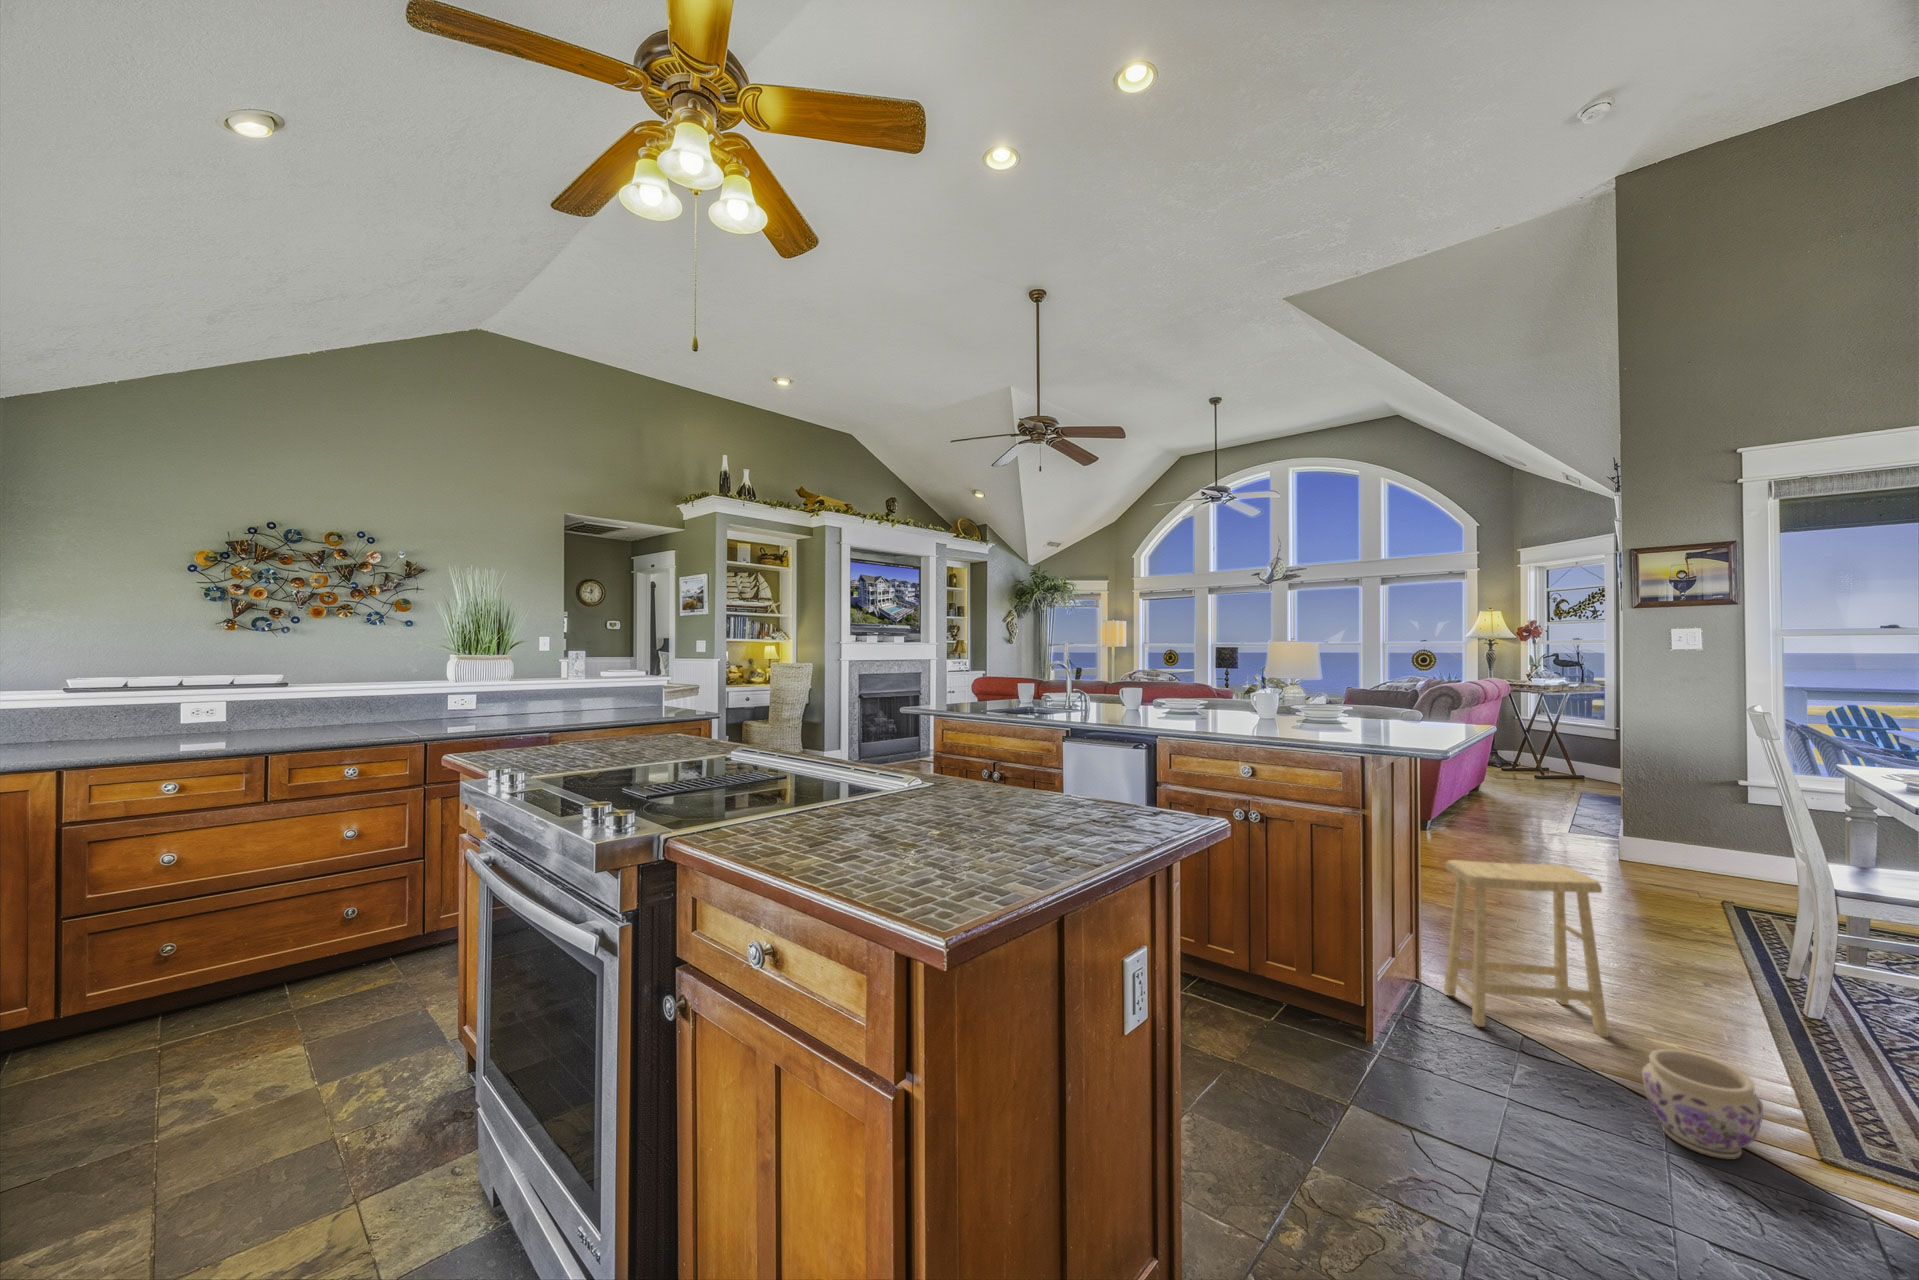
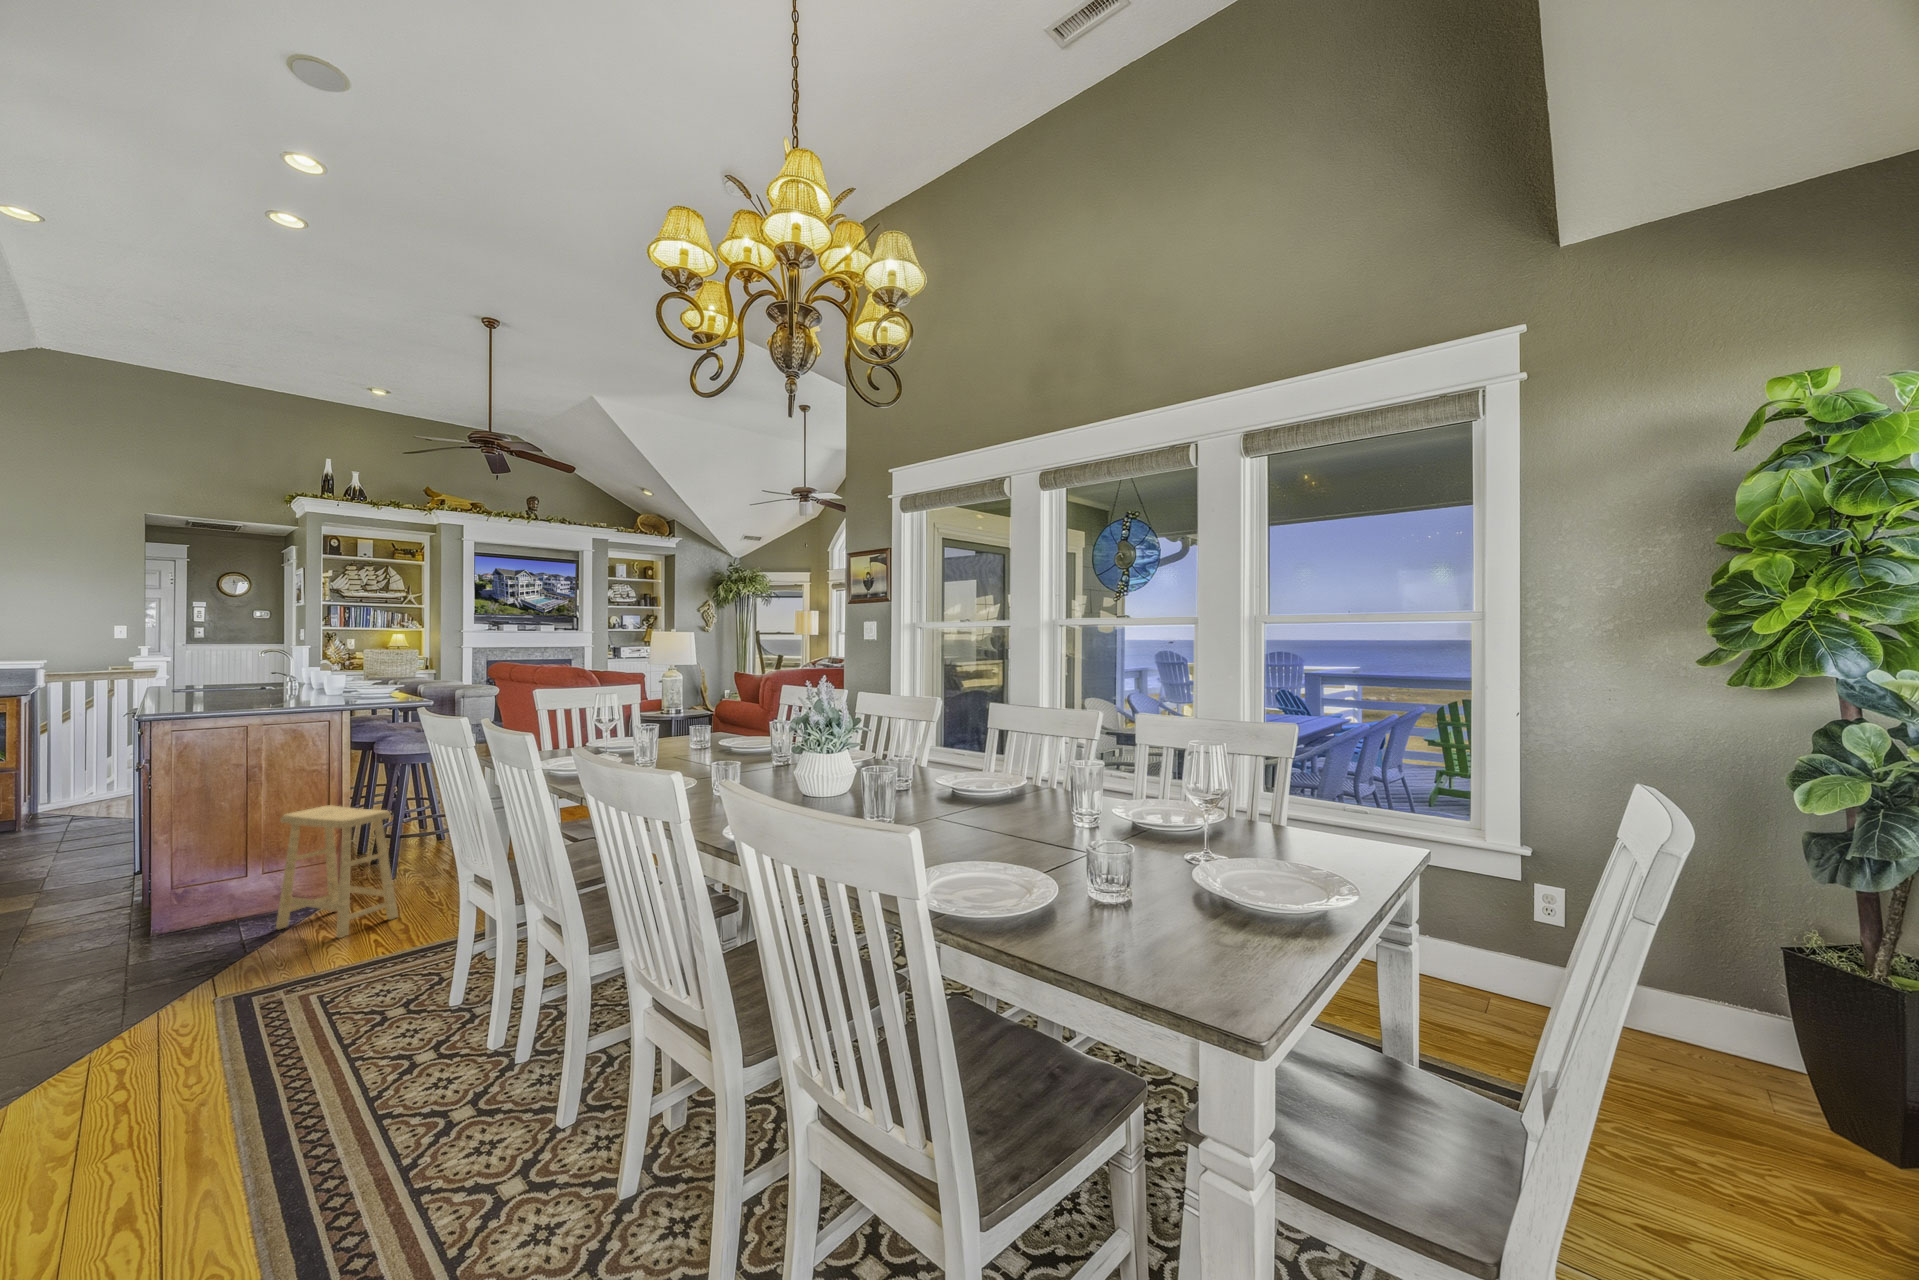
planter: present [1642,1049,1763,1160] -> none [120,929,207,999]

